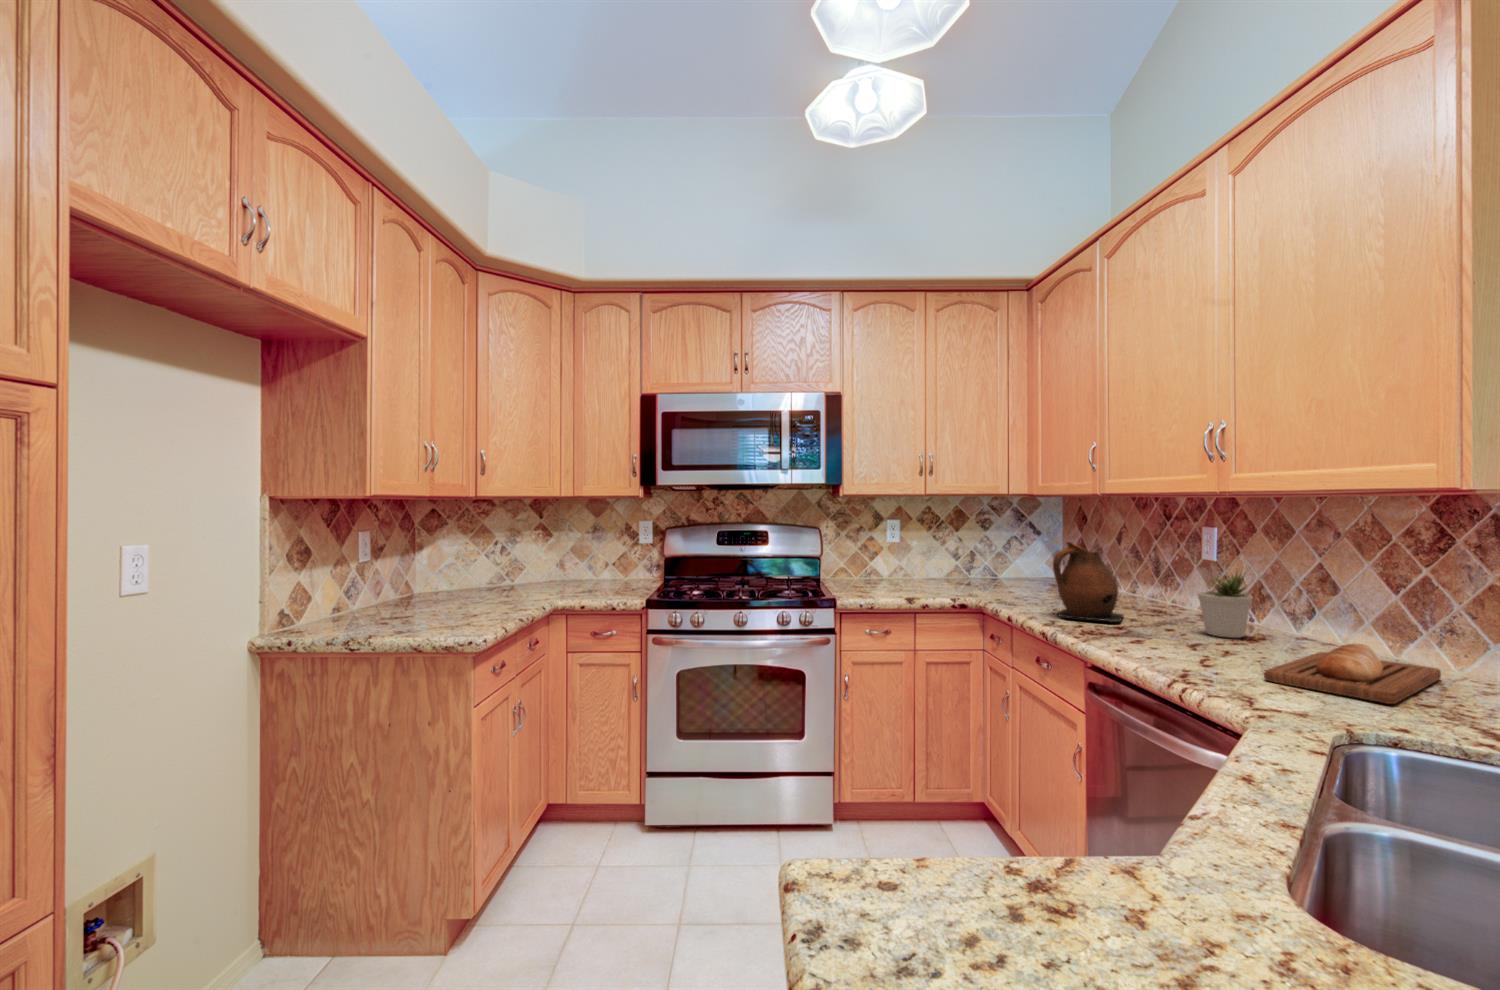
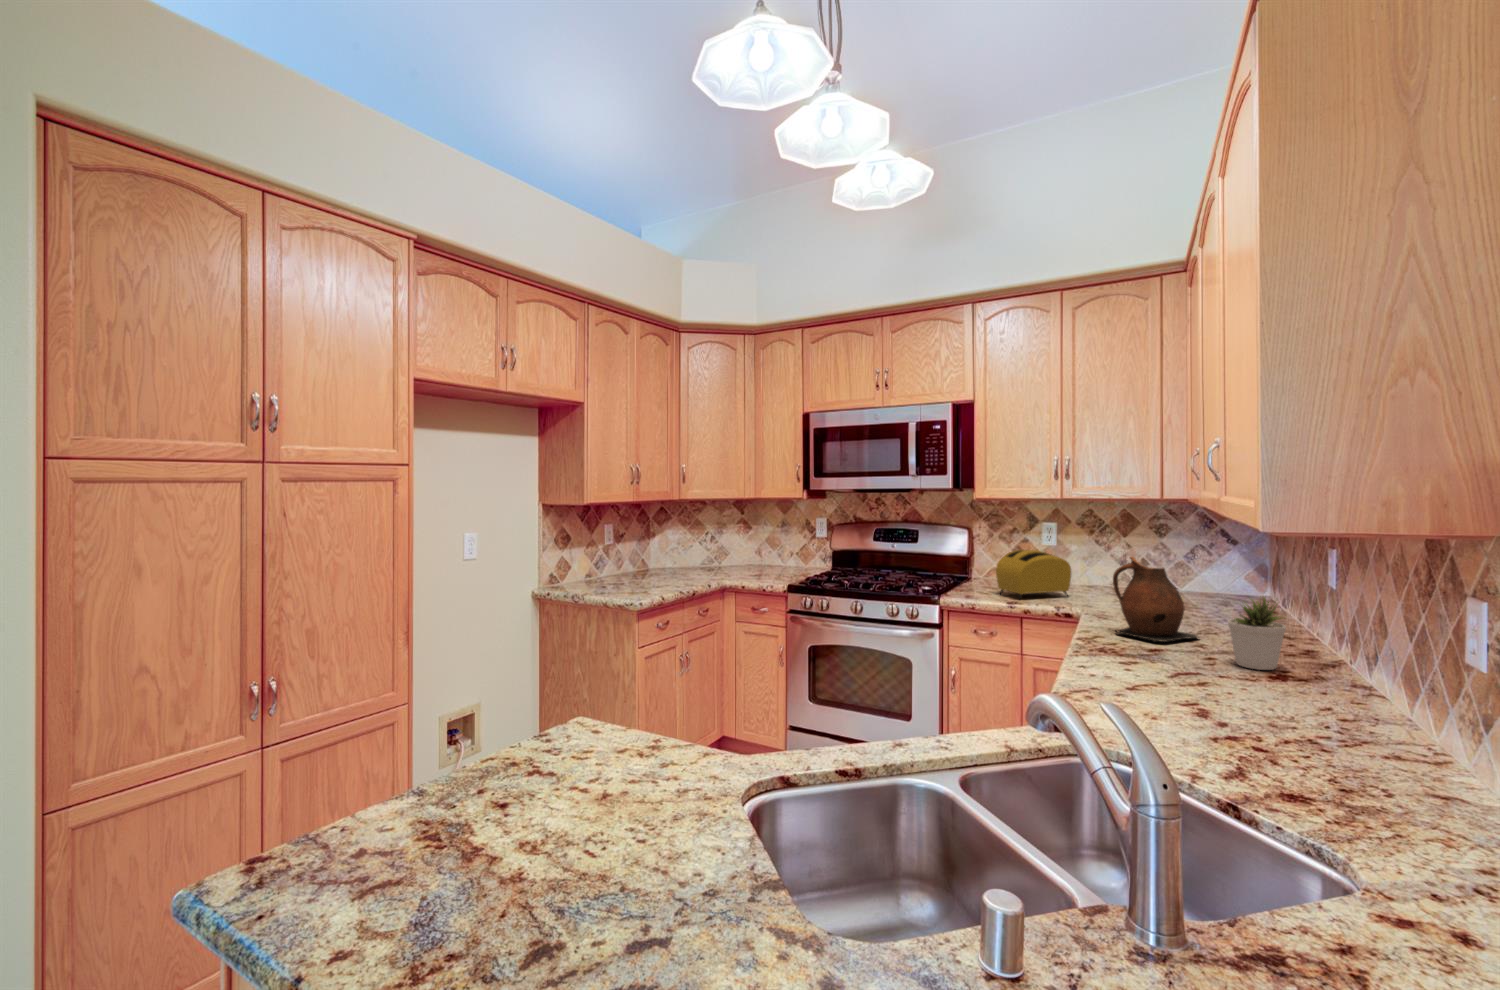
toaster: none [874,545,938,595] -> present [996,550,1071,599]
bread loaf: present [1264,644,1441,704] -> none [1136,679,1358,727]

